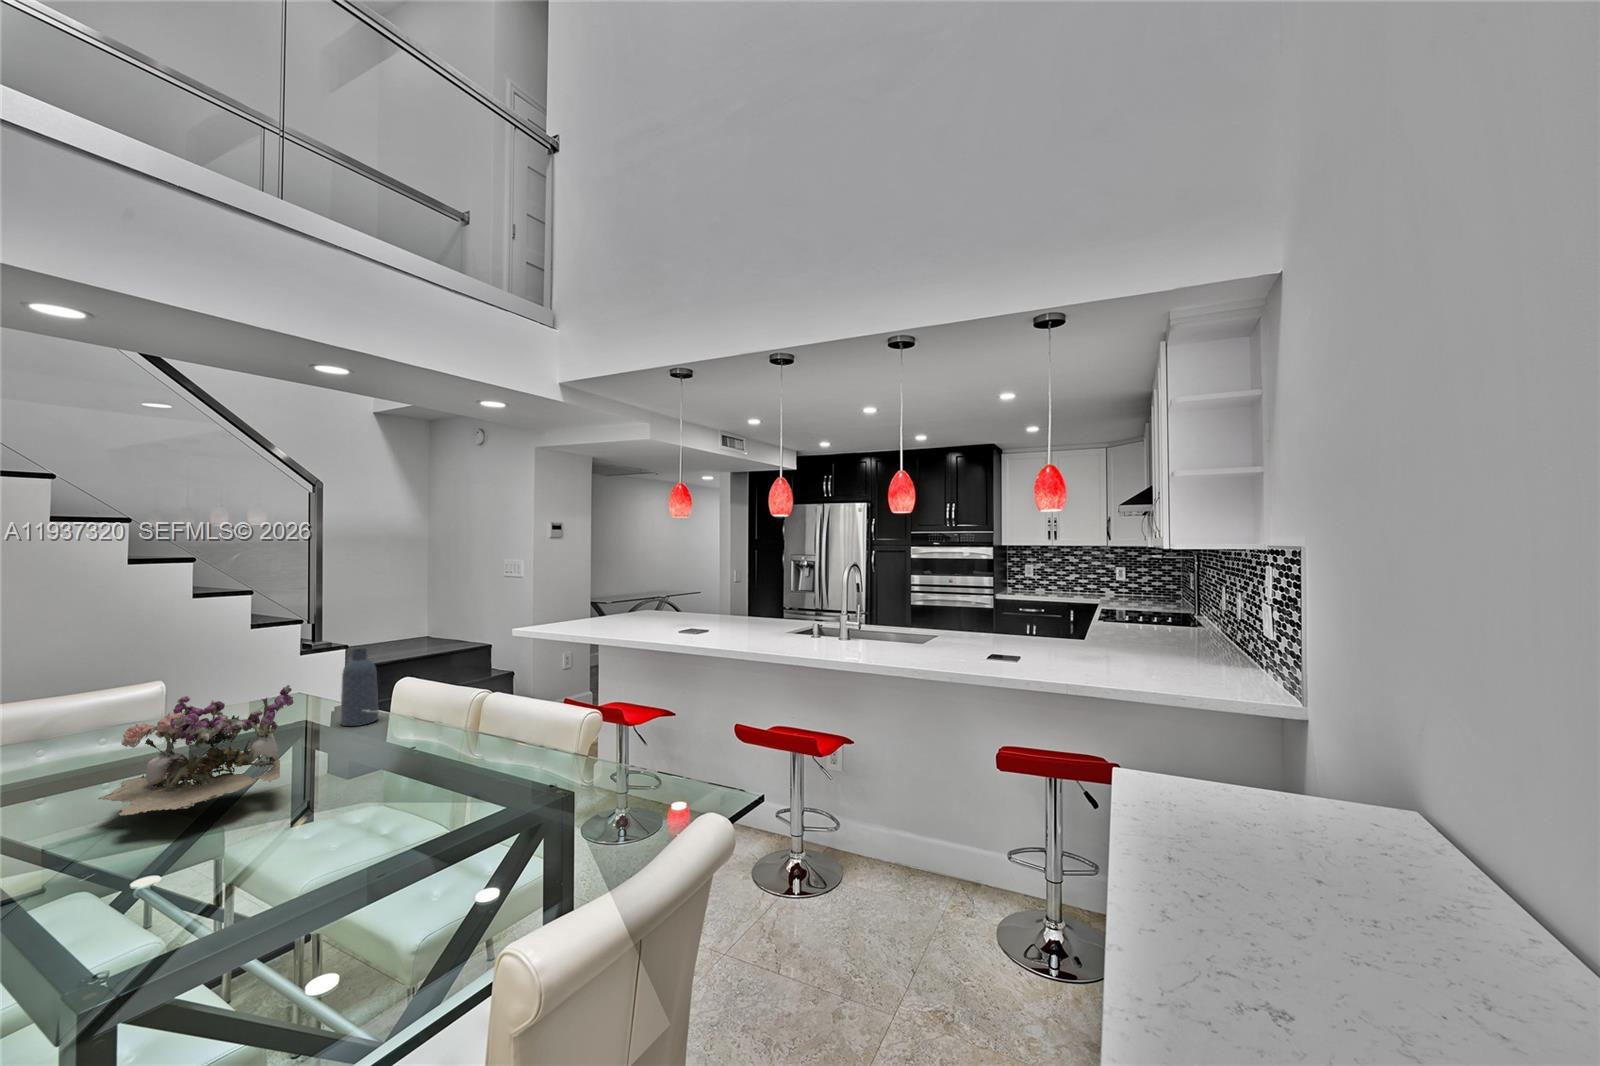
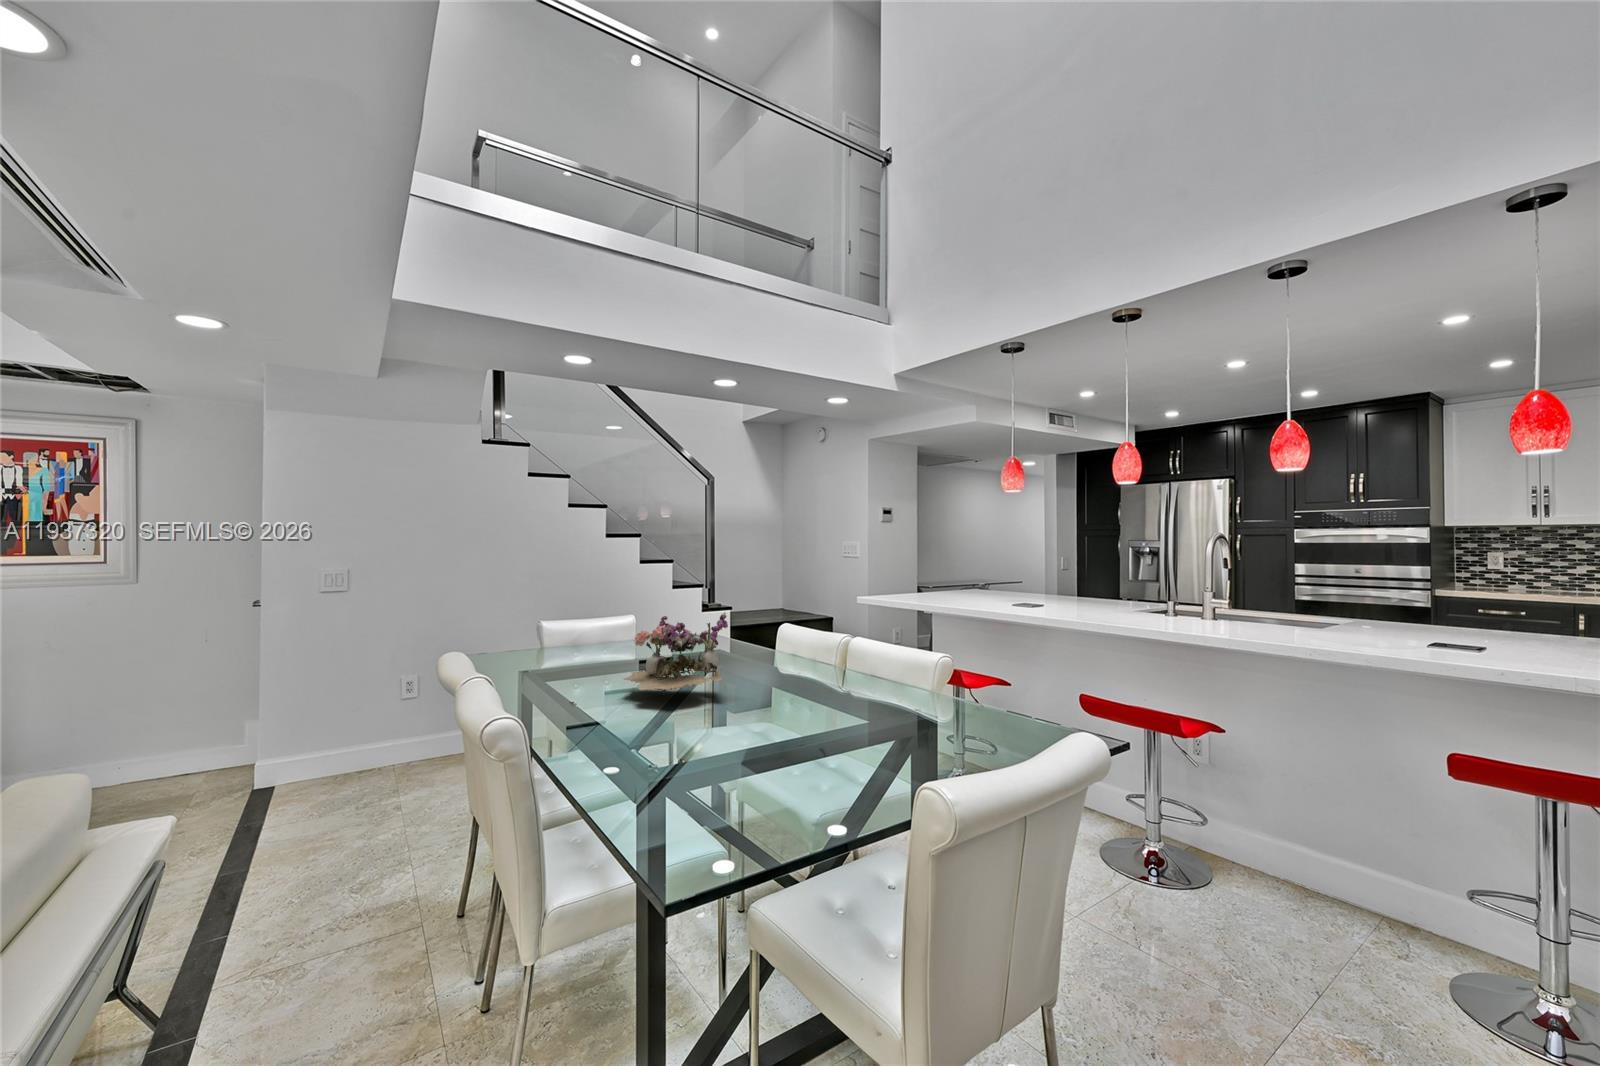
vase: present [341,648,379,726] -> none [743,600,768,661]

